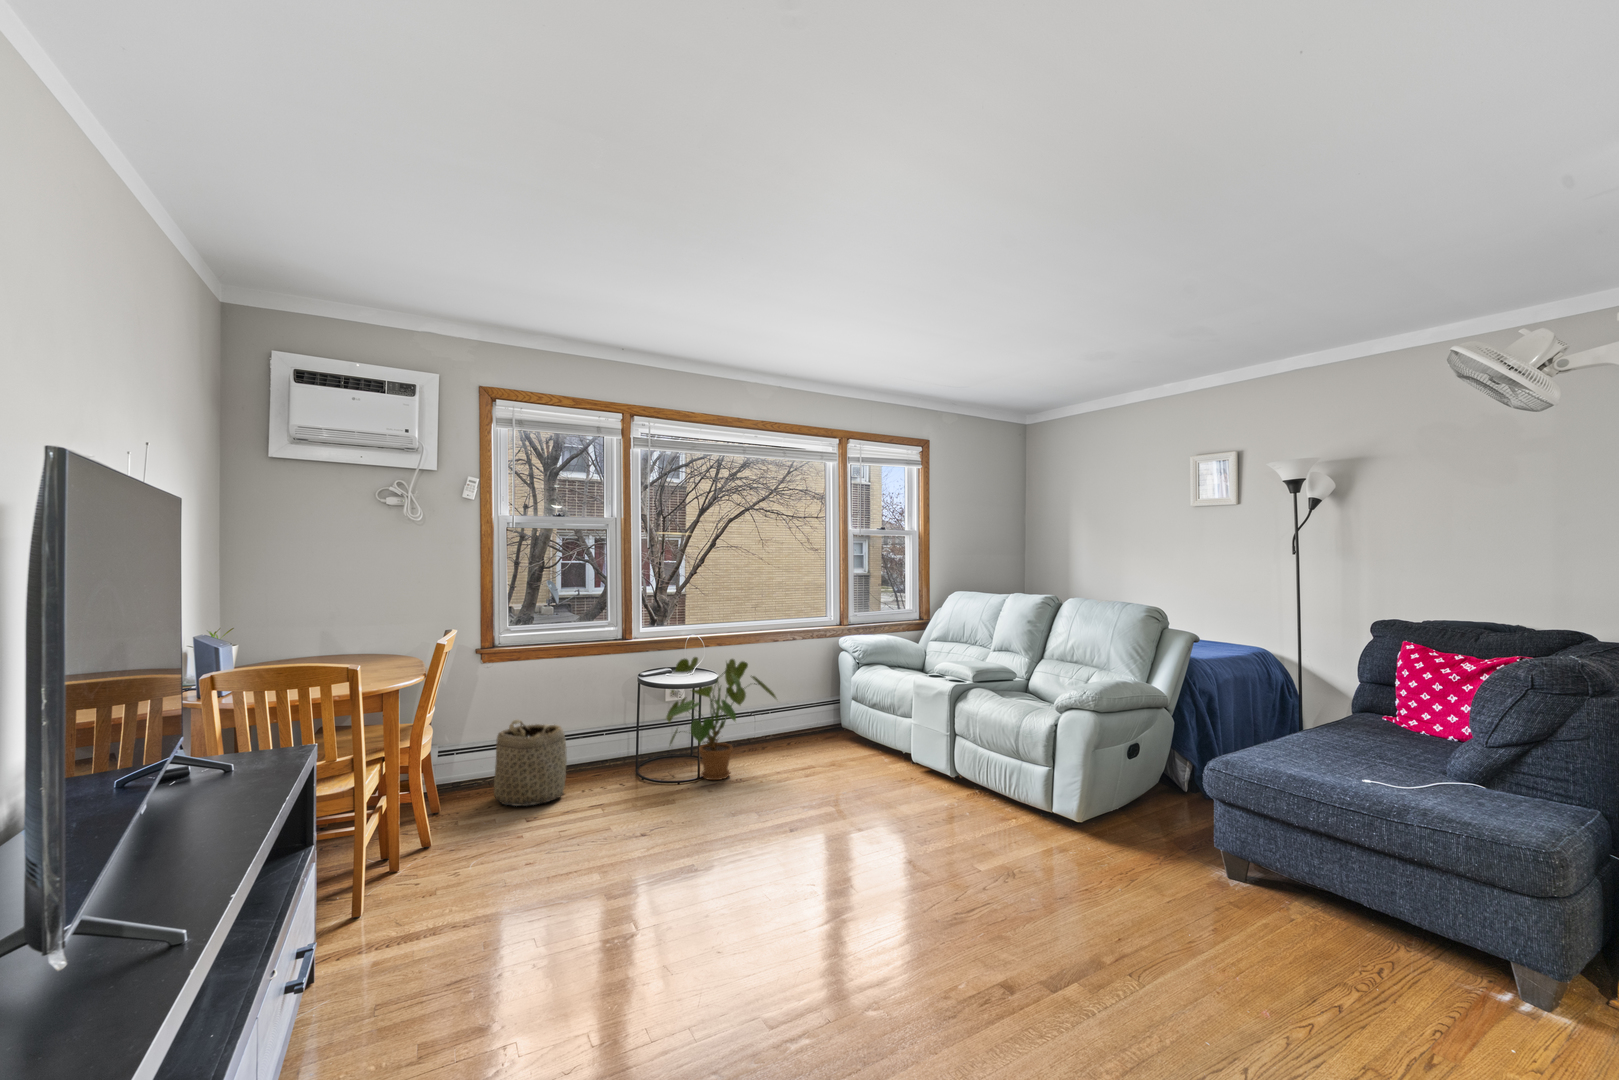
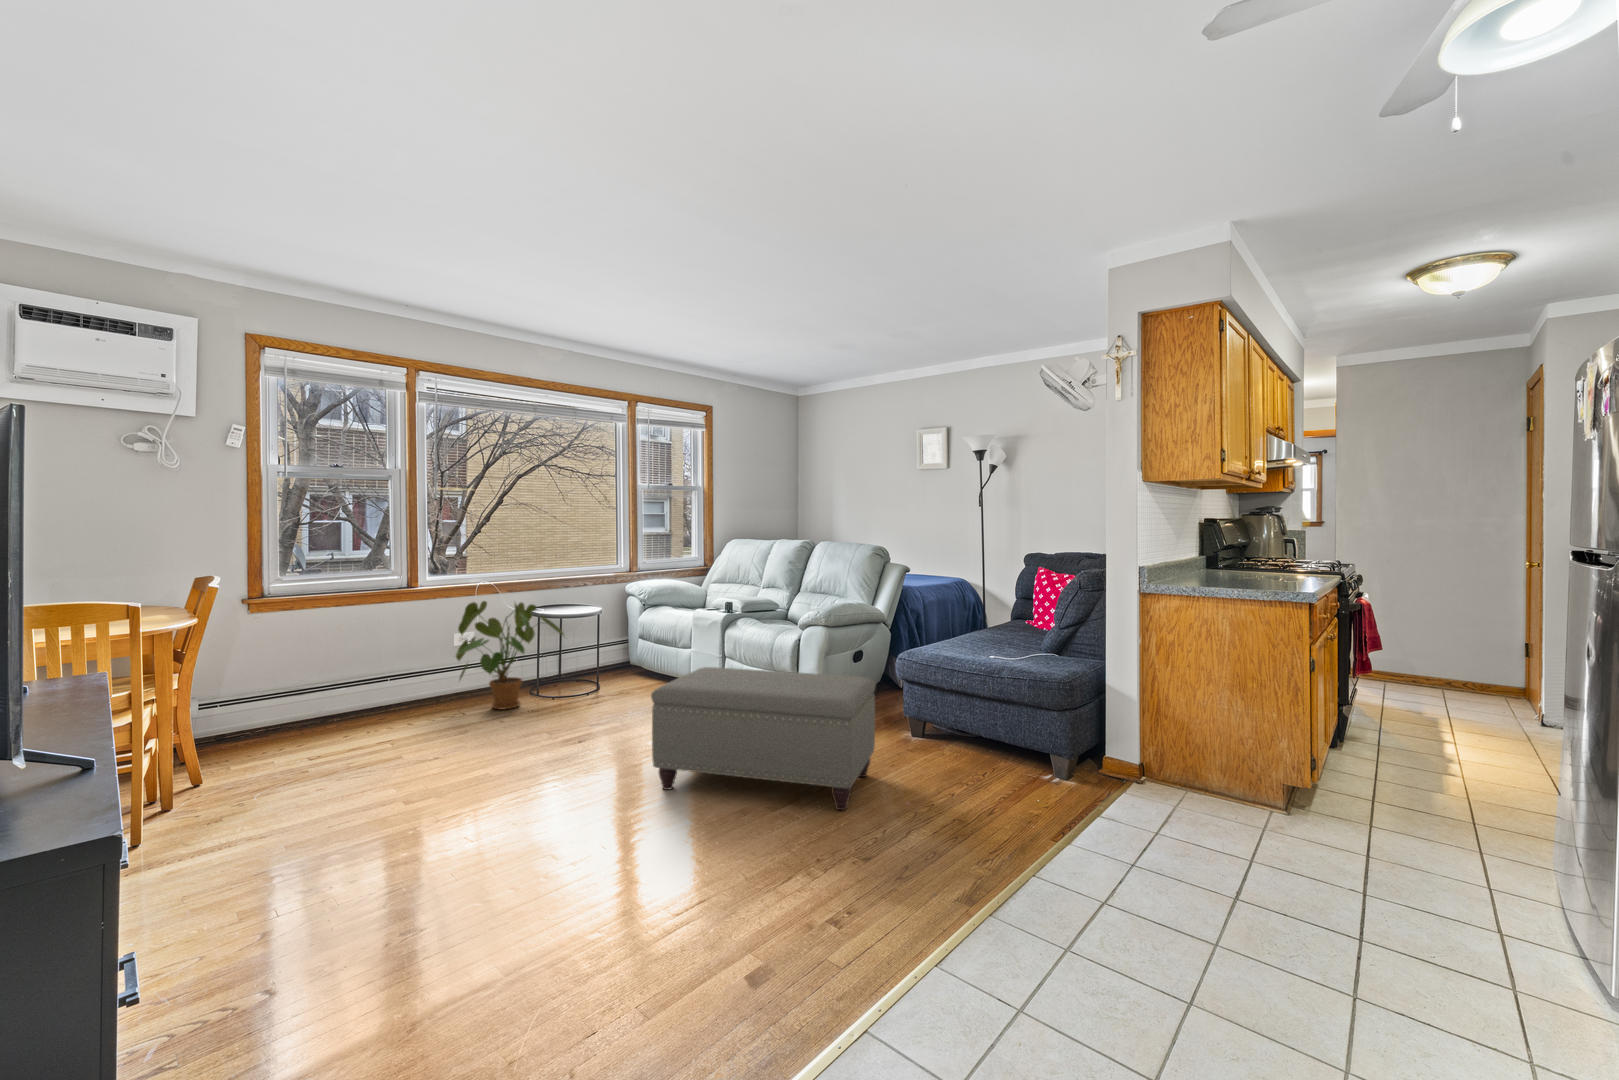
basket: present [494,720,567,806] -> none [274,662,353,742]
ottoman: none [887,765,1186,1001] -> present [651,667,876,810]

